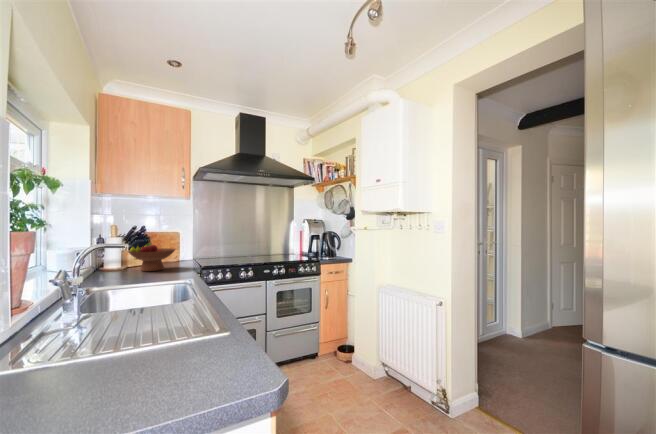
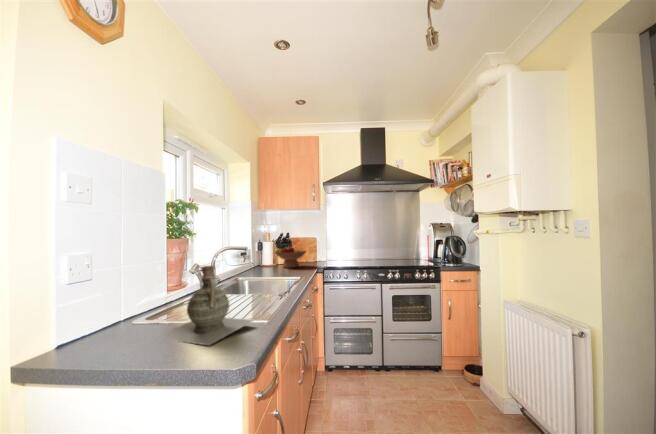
ceramic jug: none [73,276,222,406] -> present [165,266,253,345]

